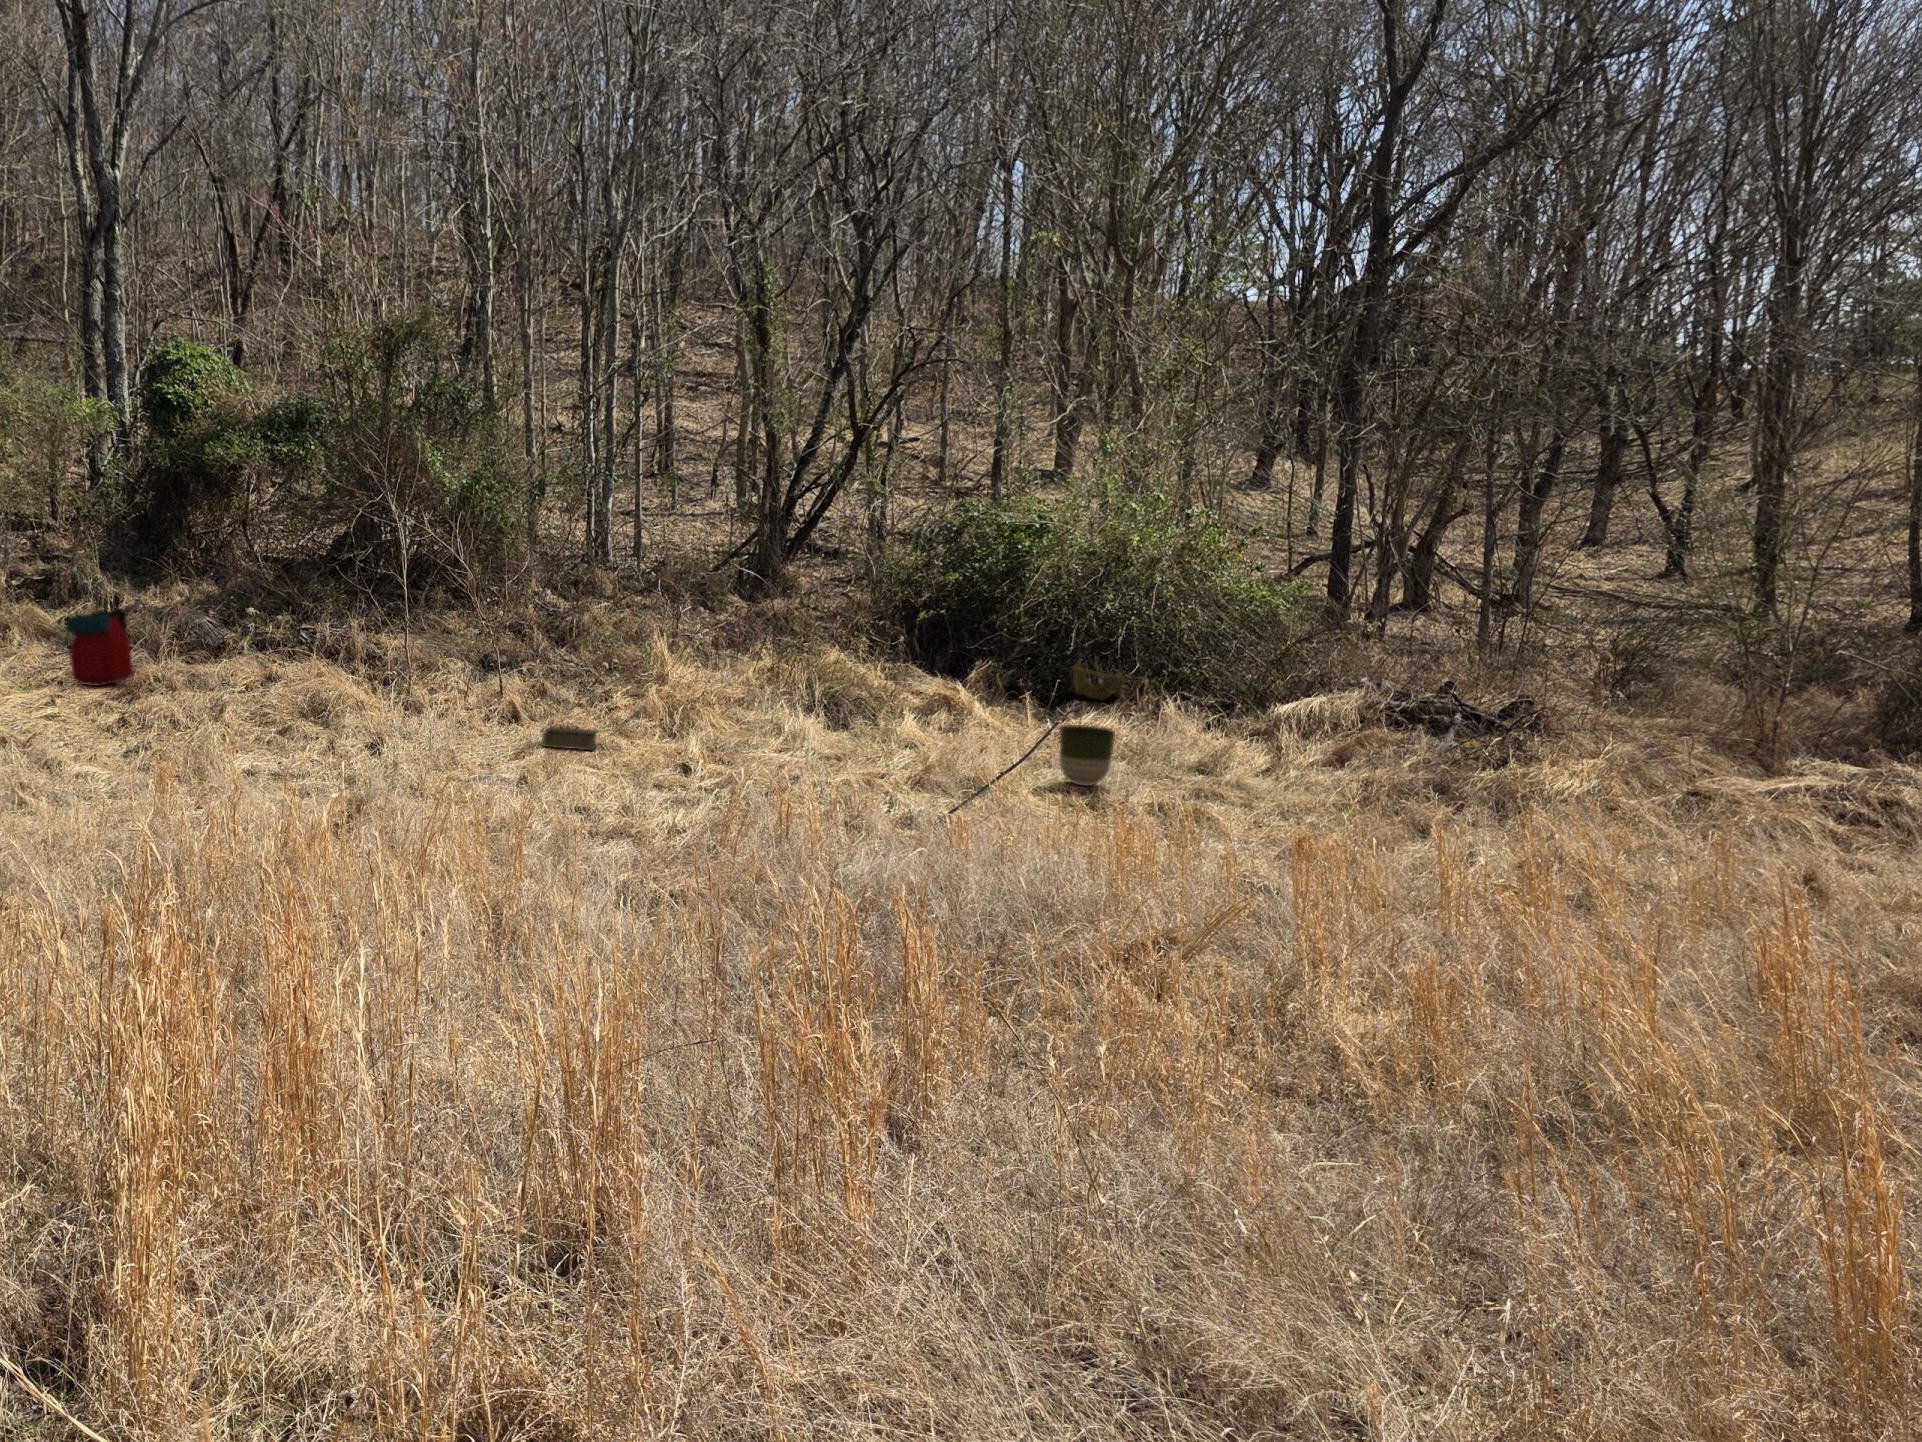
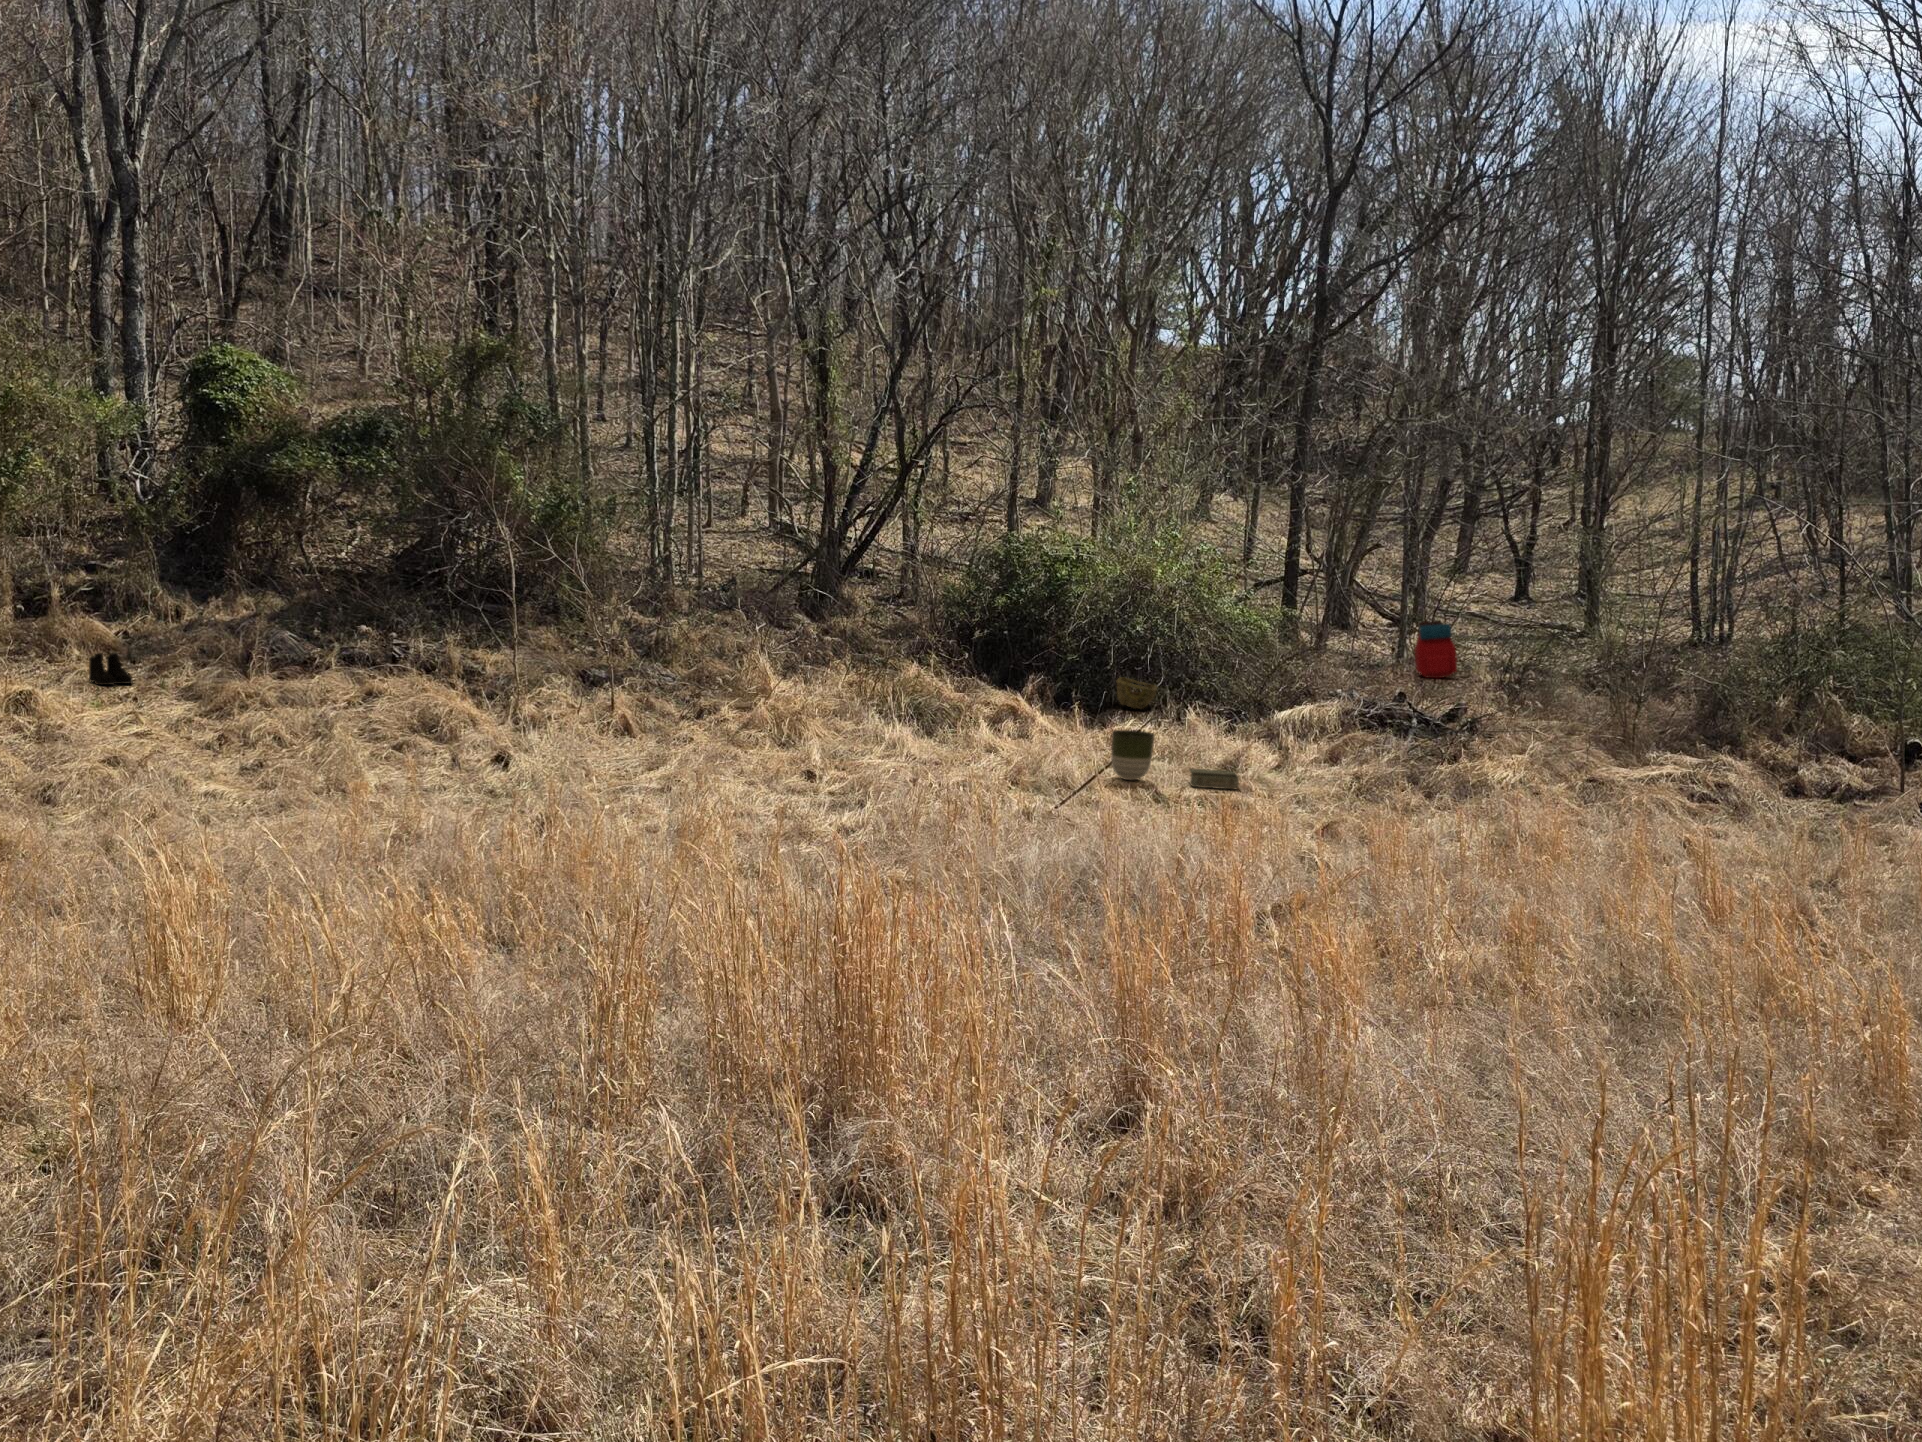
backpack: present [67,608,133,686] -> present [1415,620,1457,678]
boots: none [18,636,56,667] -> present [89,653,133,685]
toolbox: present [542,727,598,750] -> present [1189,769,1239,789]

